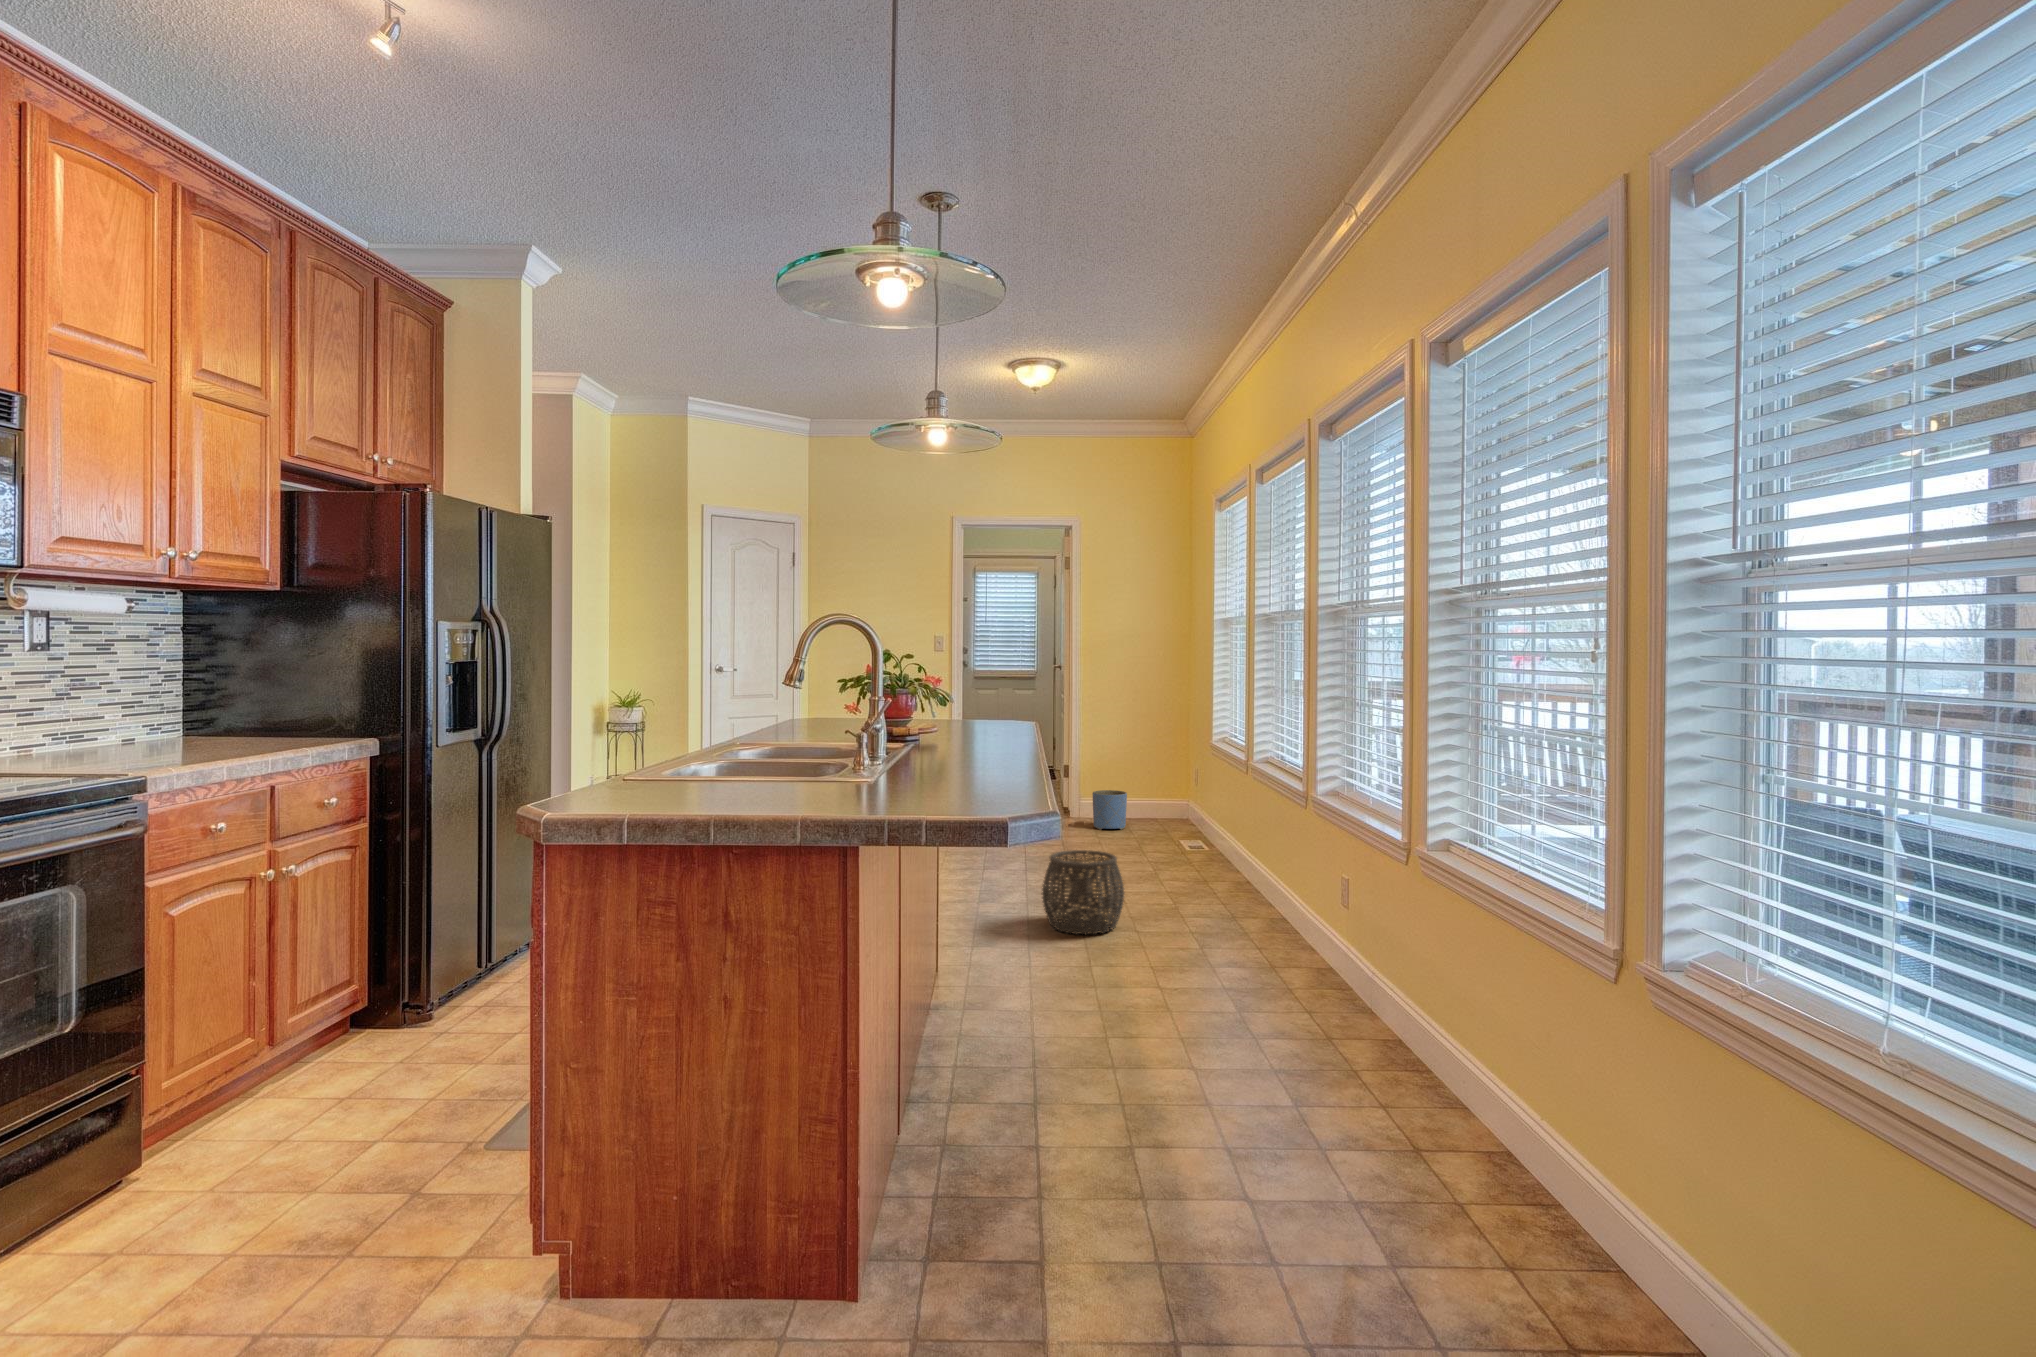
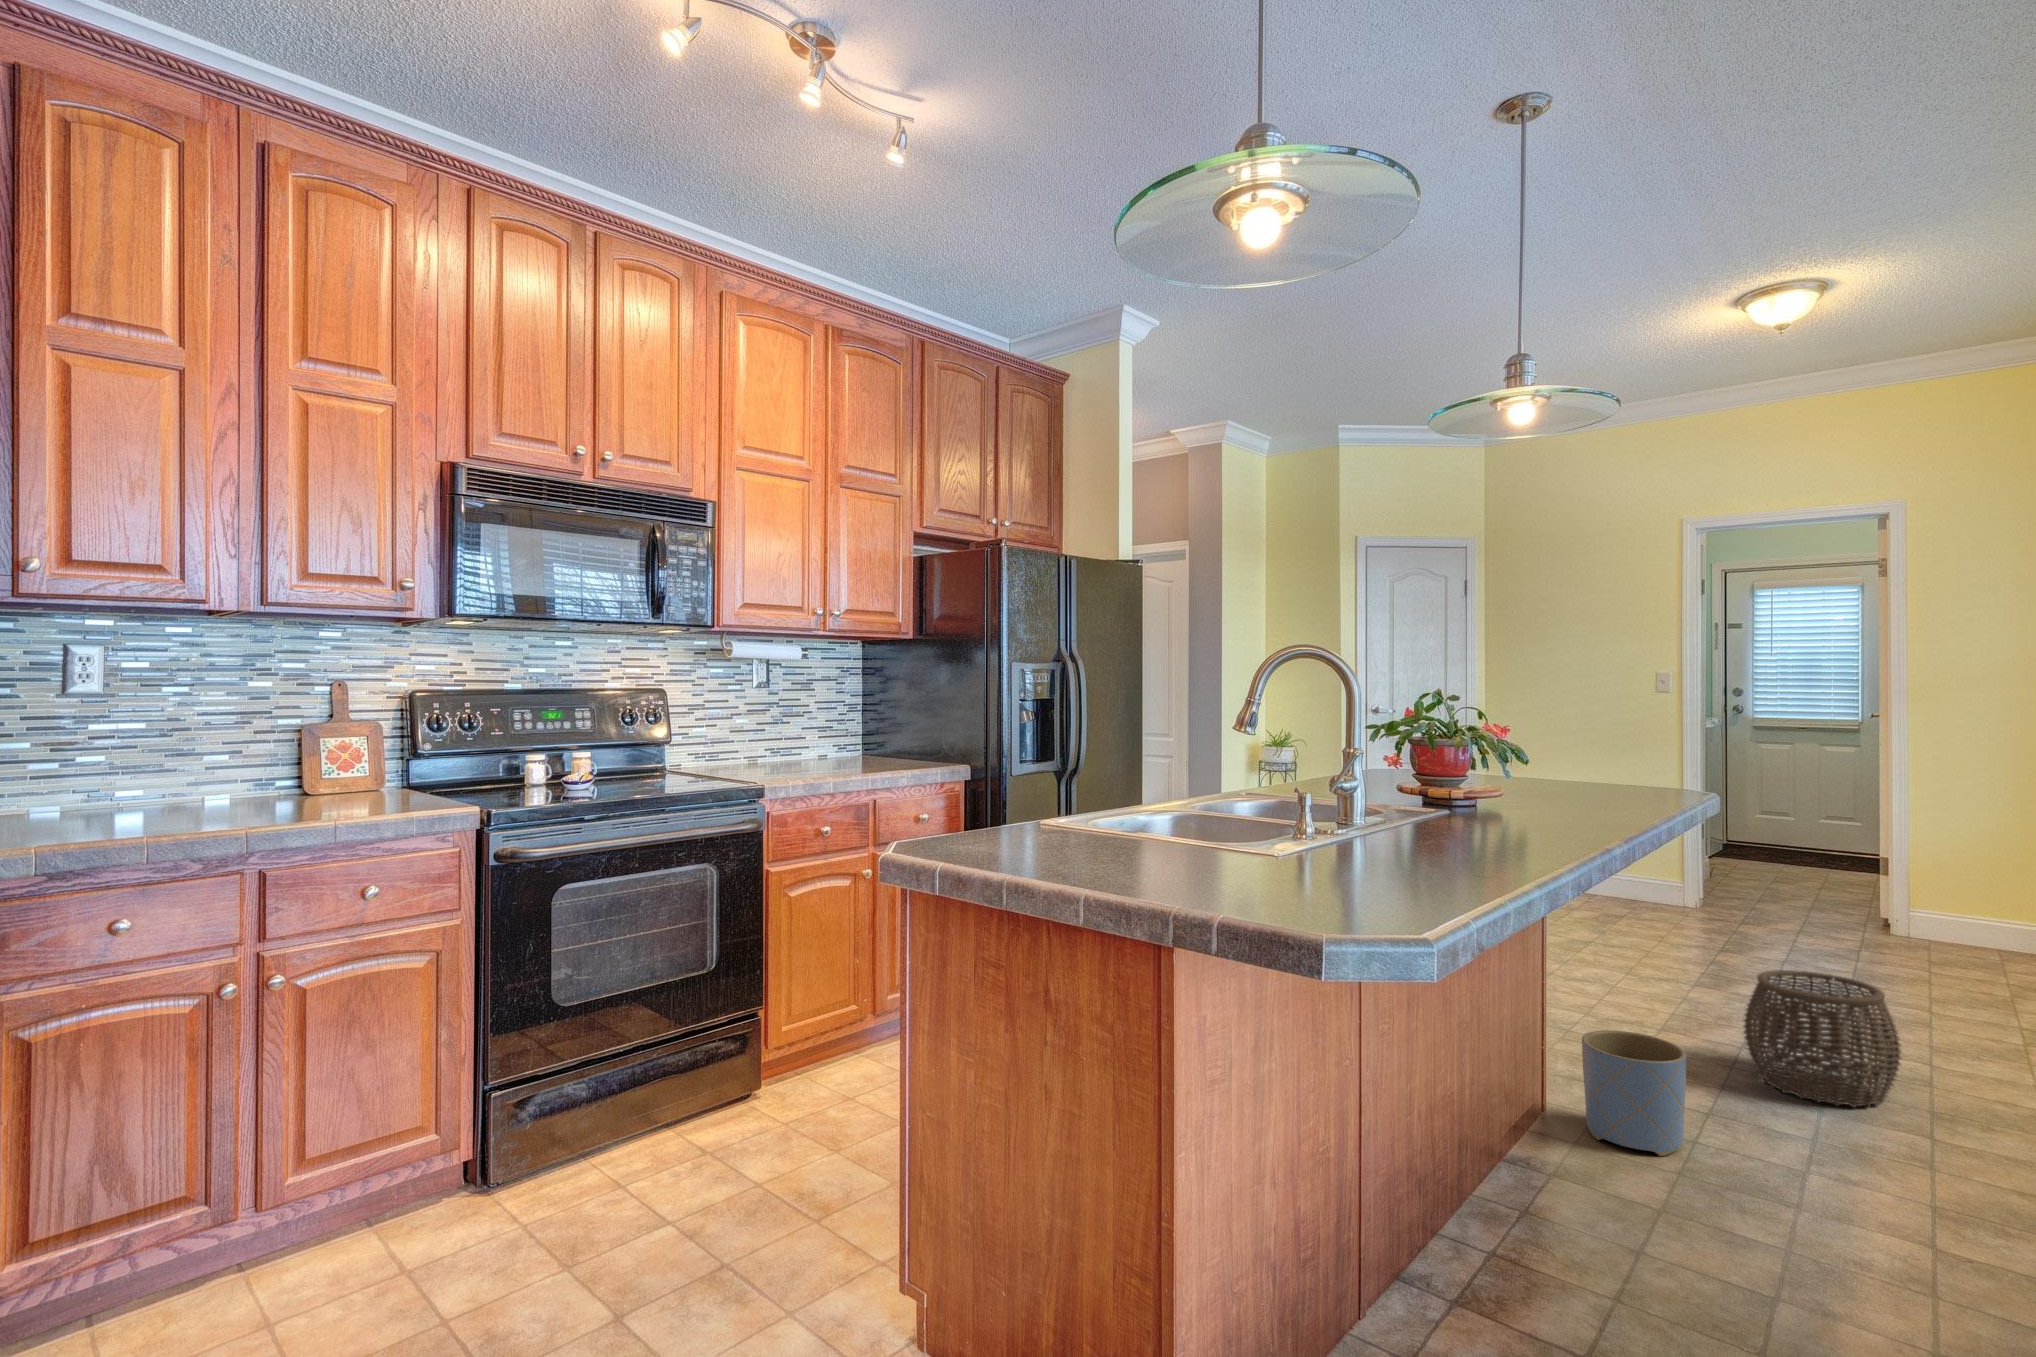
planter: present [1092,790,1127,830] -> present [1582,1030,1687,1156]

